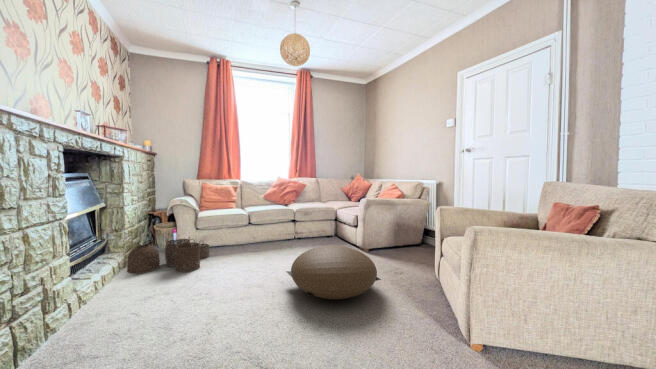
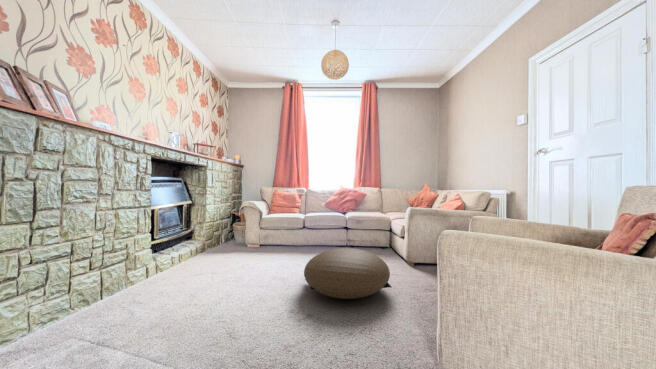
woven basket: present [127,237,210,274] -> none [202,232,267,261]

